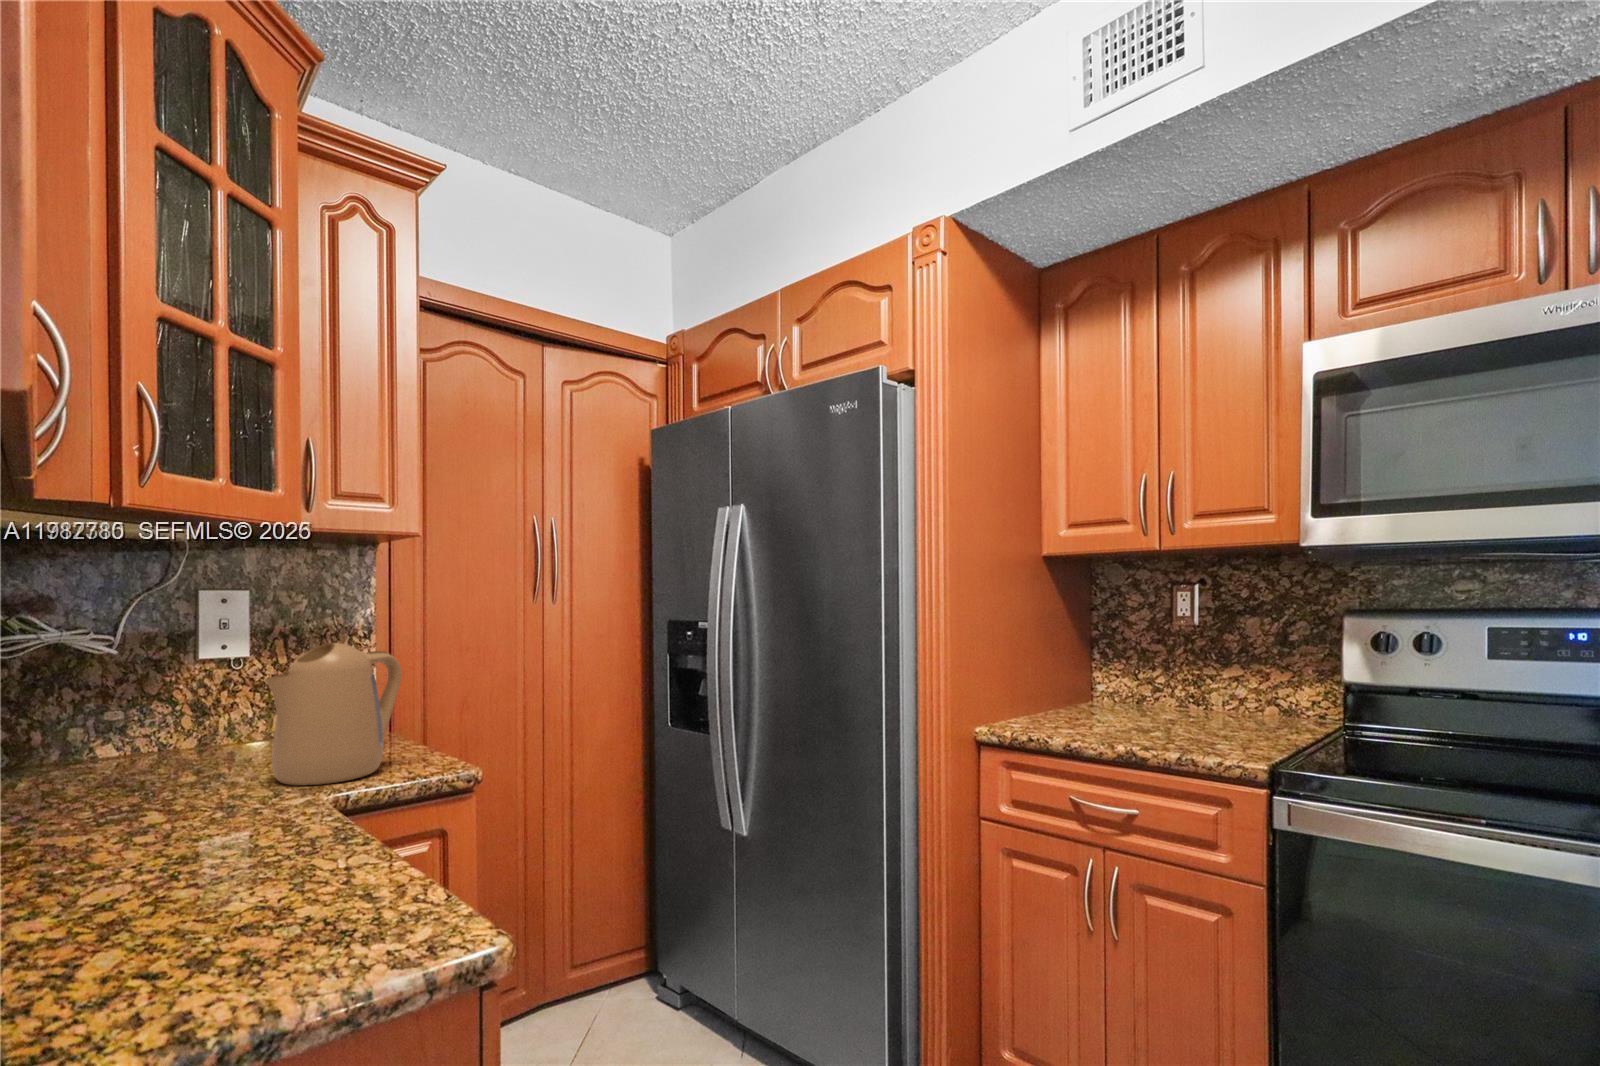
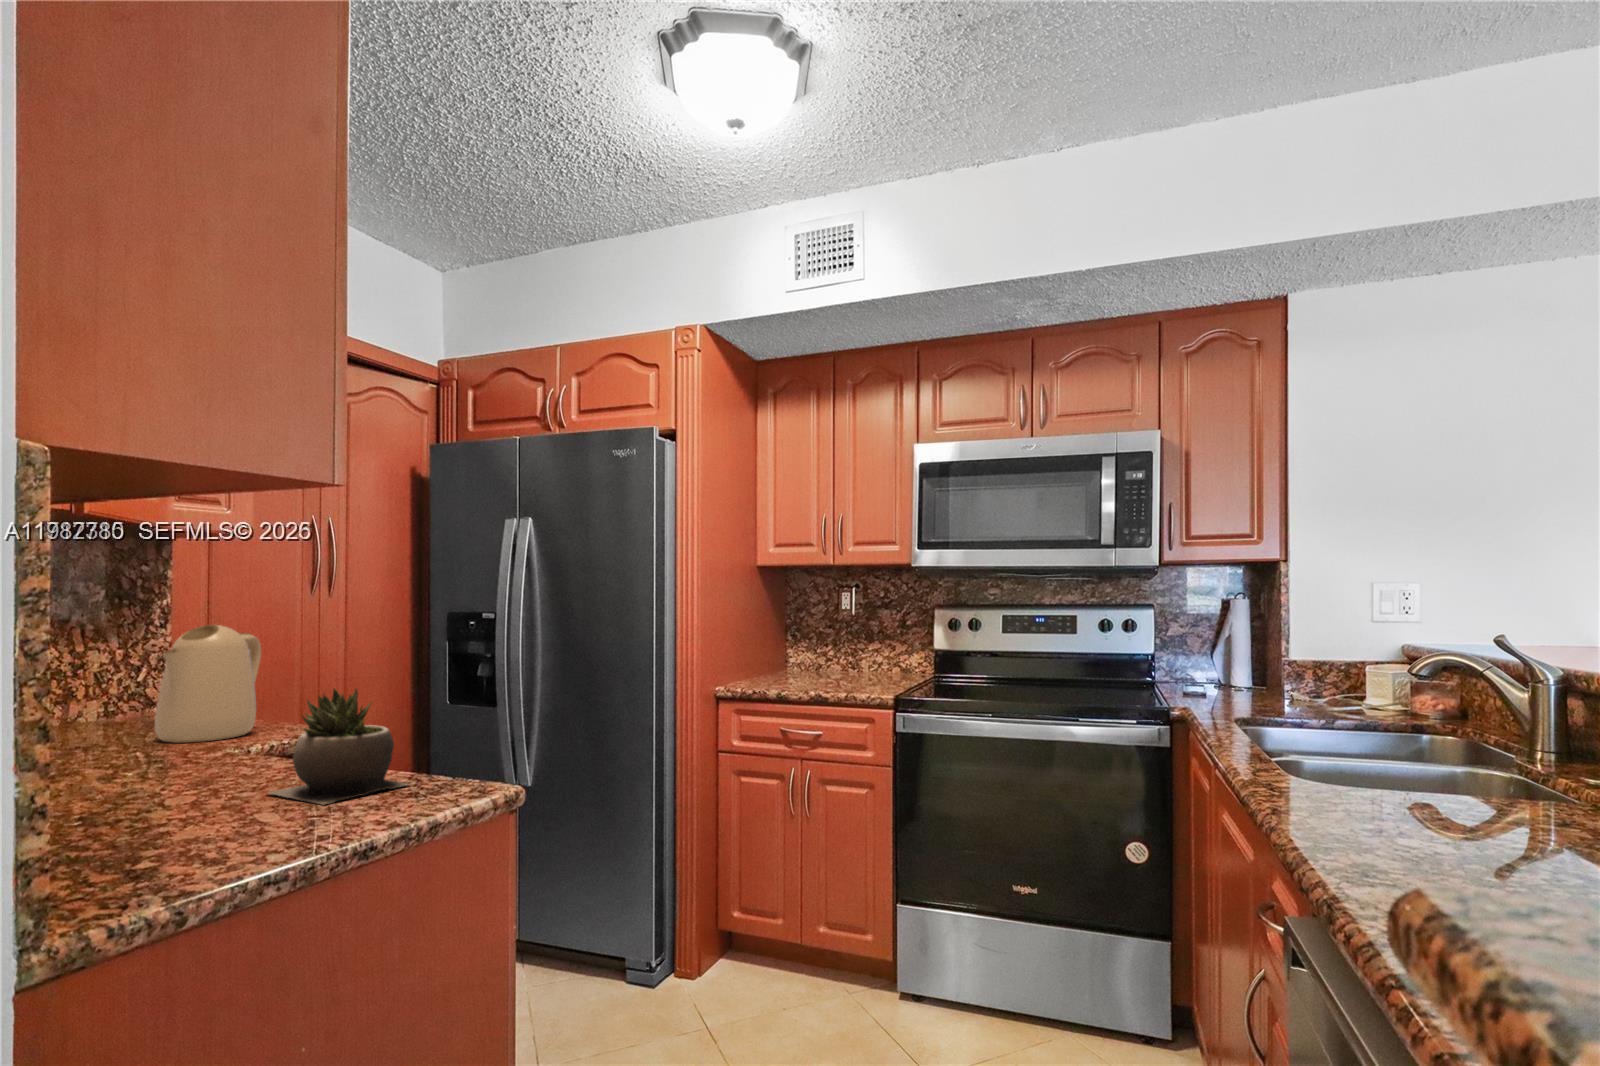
succulent plant: none [110,780,312,1003] -> present [268,689,408,804]

